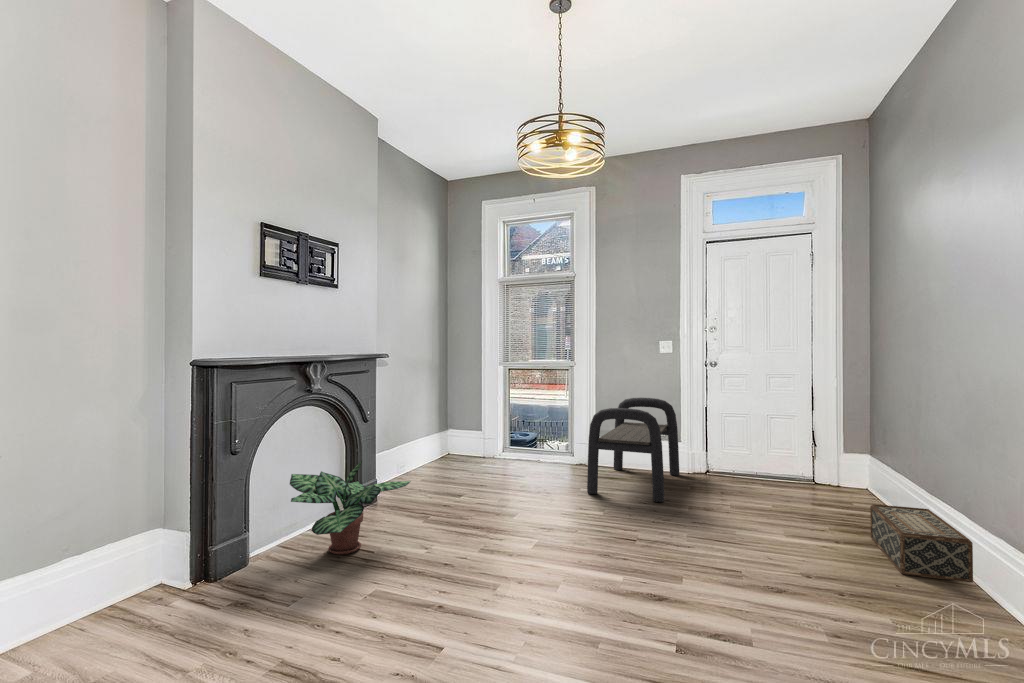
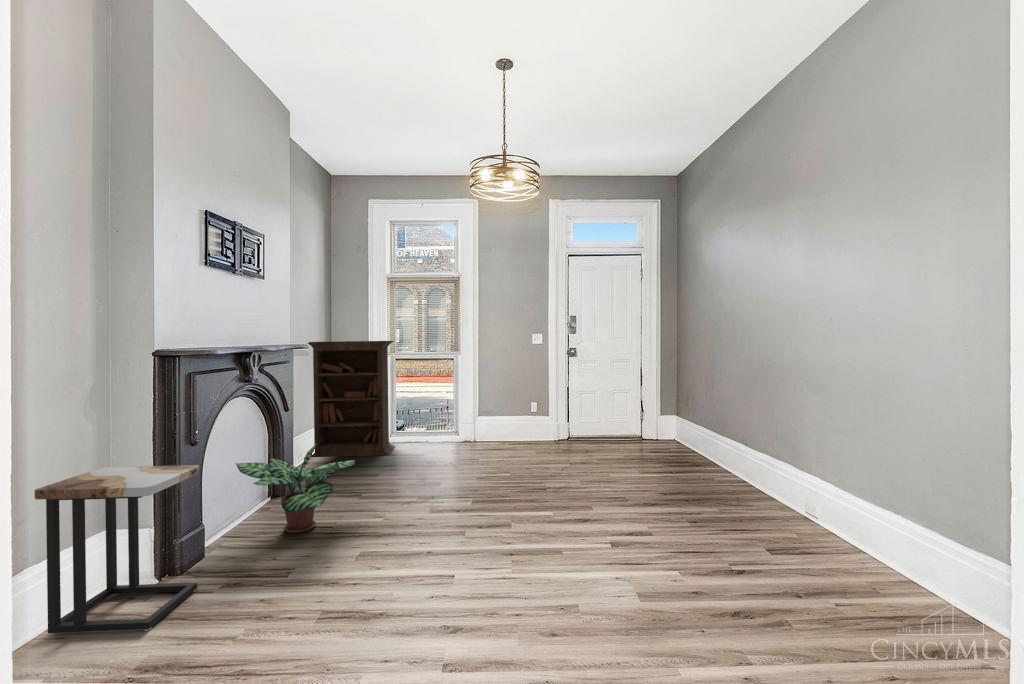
bookcase: none [409,348,502,473] -> present [307,341,395,457]
bench: present [587,398,679,502] -> none [486,381,549,462]
side table: none [70,472,215,640] -> present [34,465,199,635]
woven basket: present [870,504,973,583] -> none [692,444,757,485]

